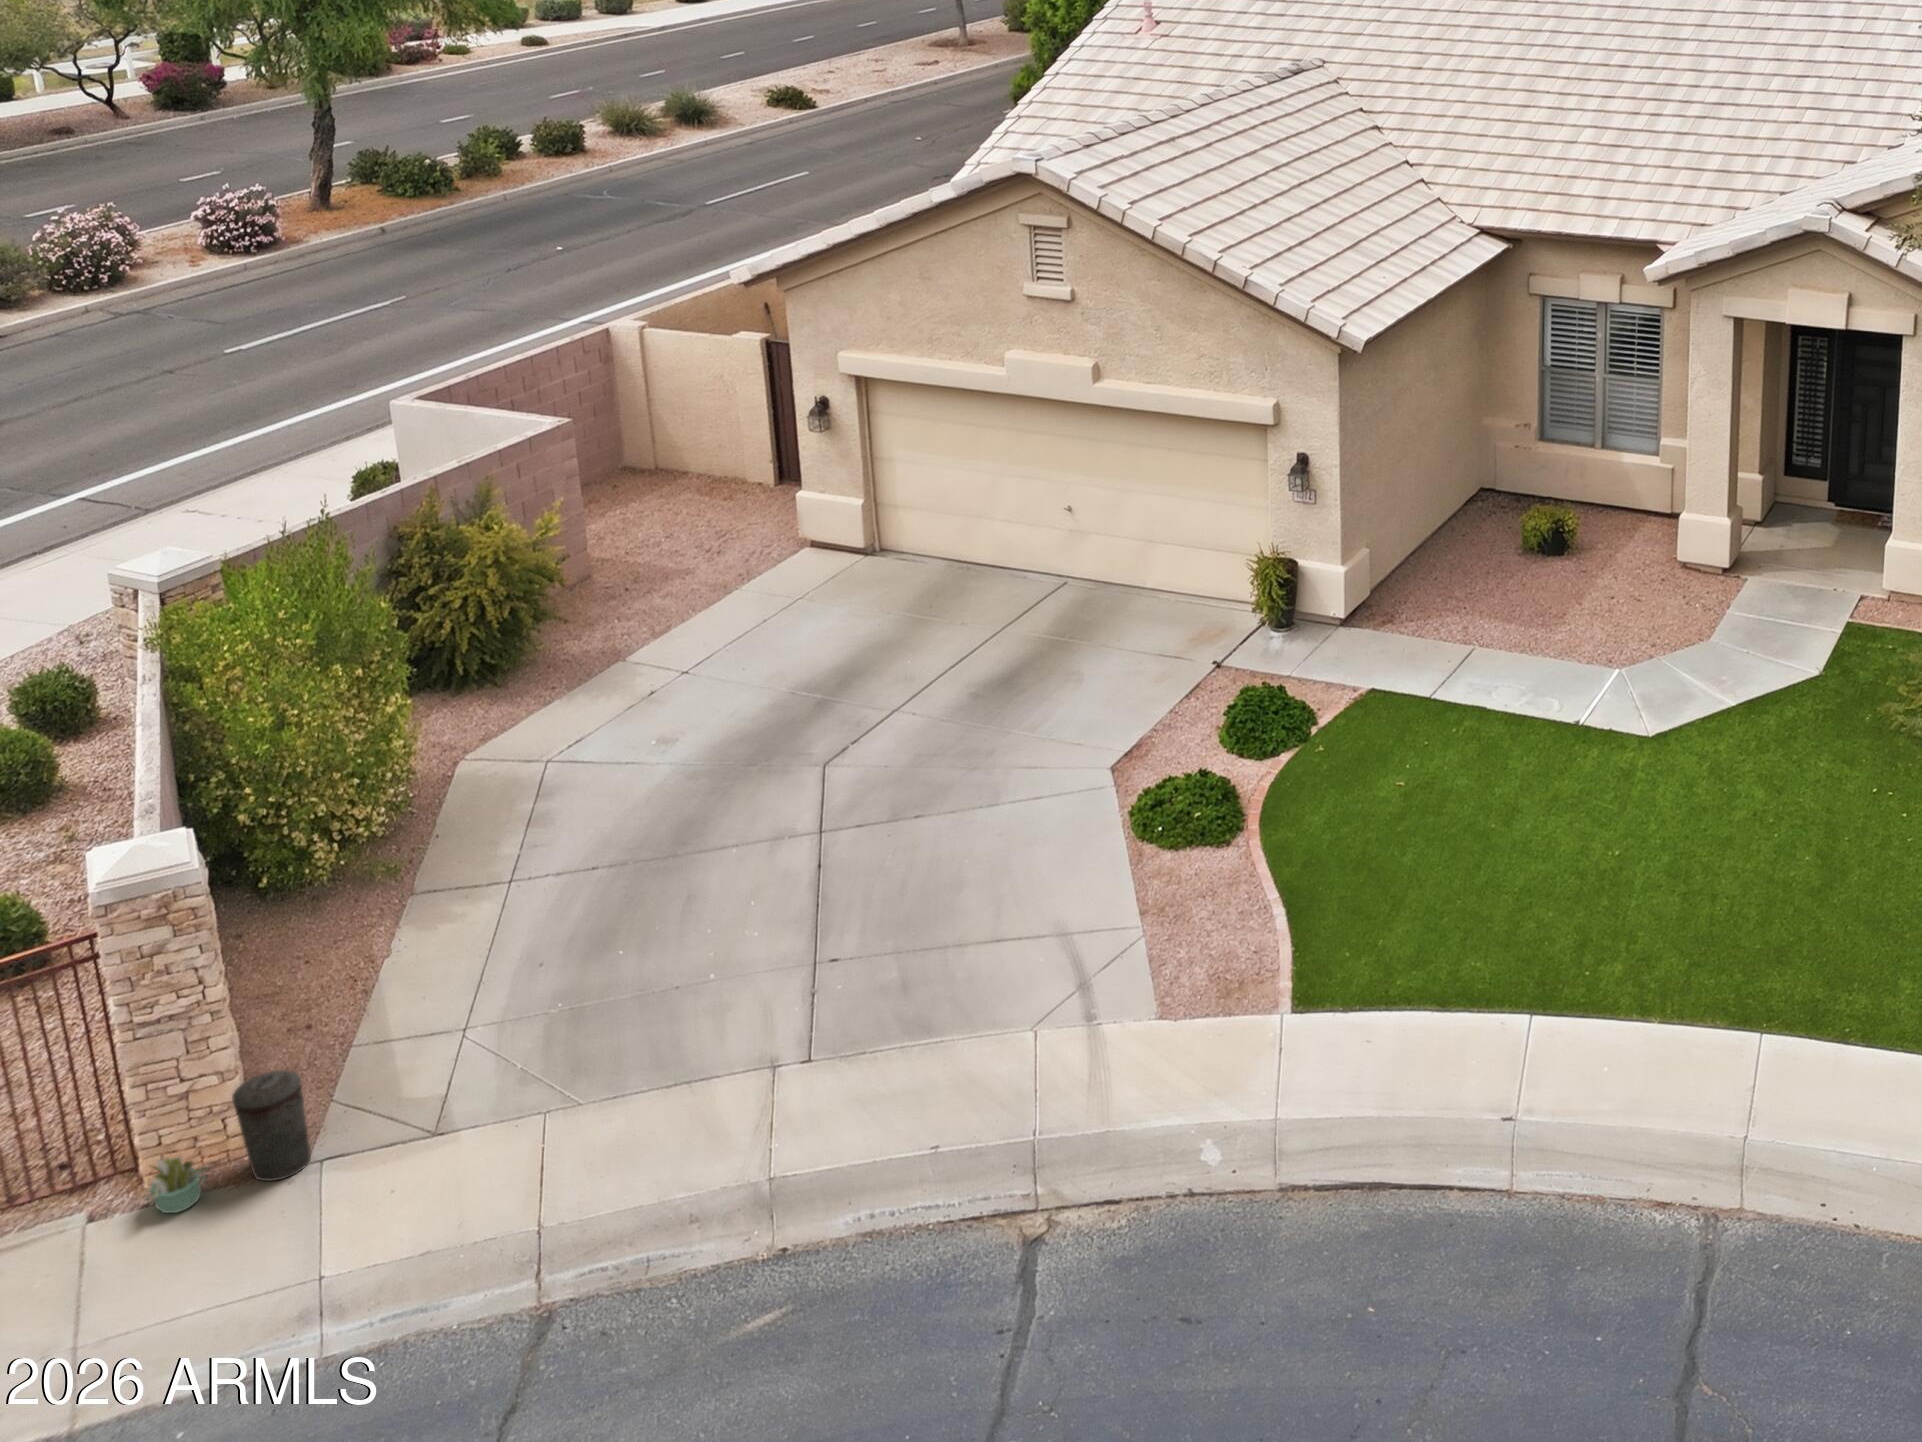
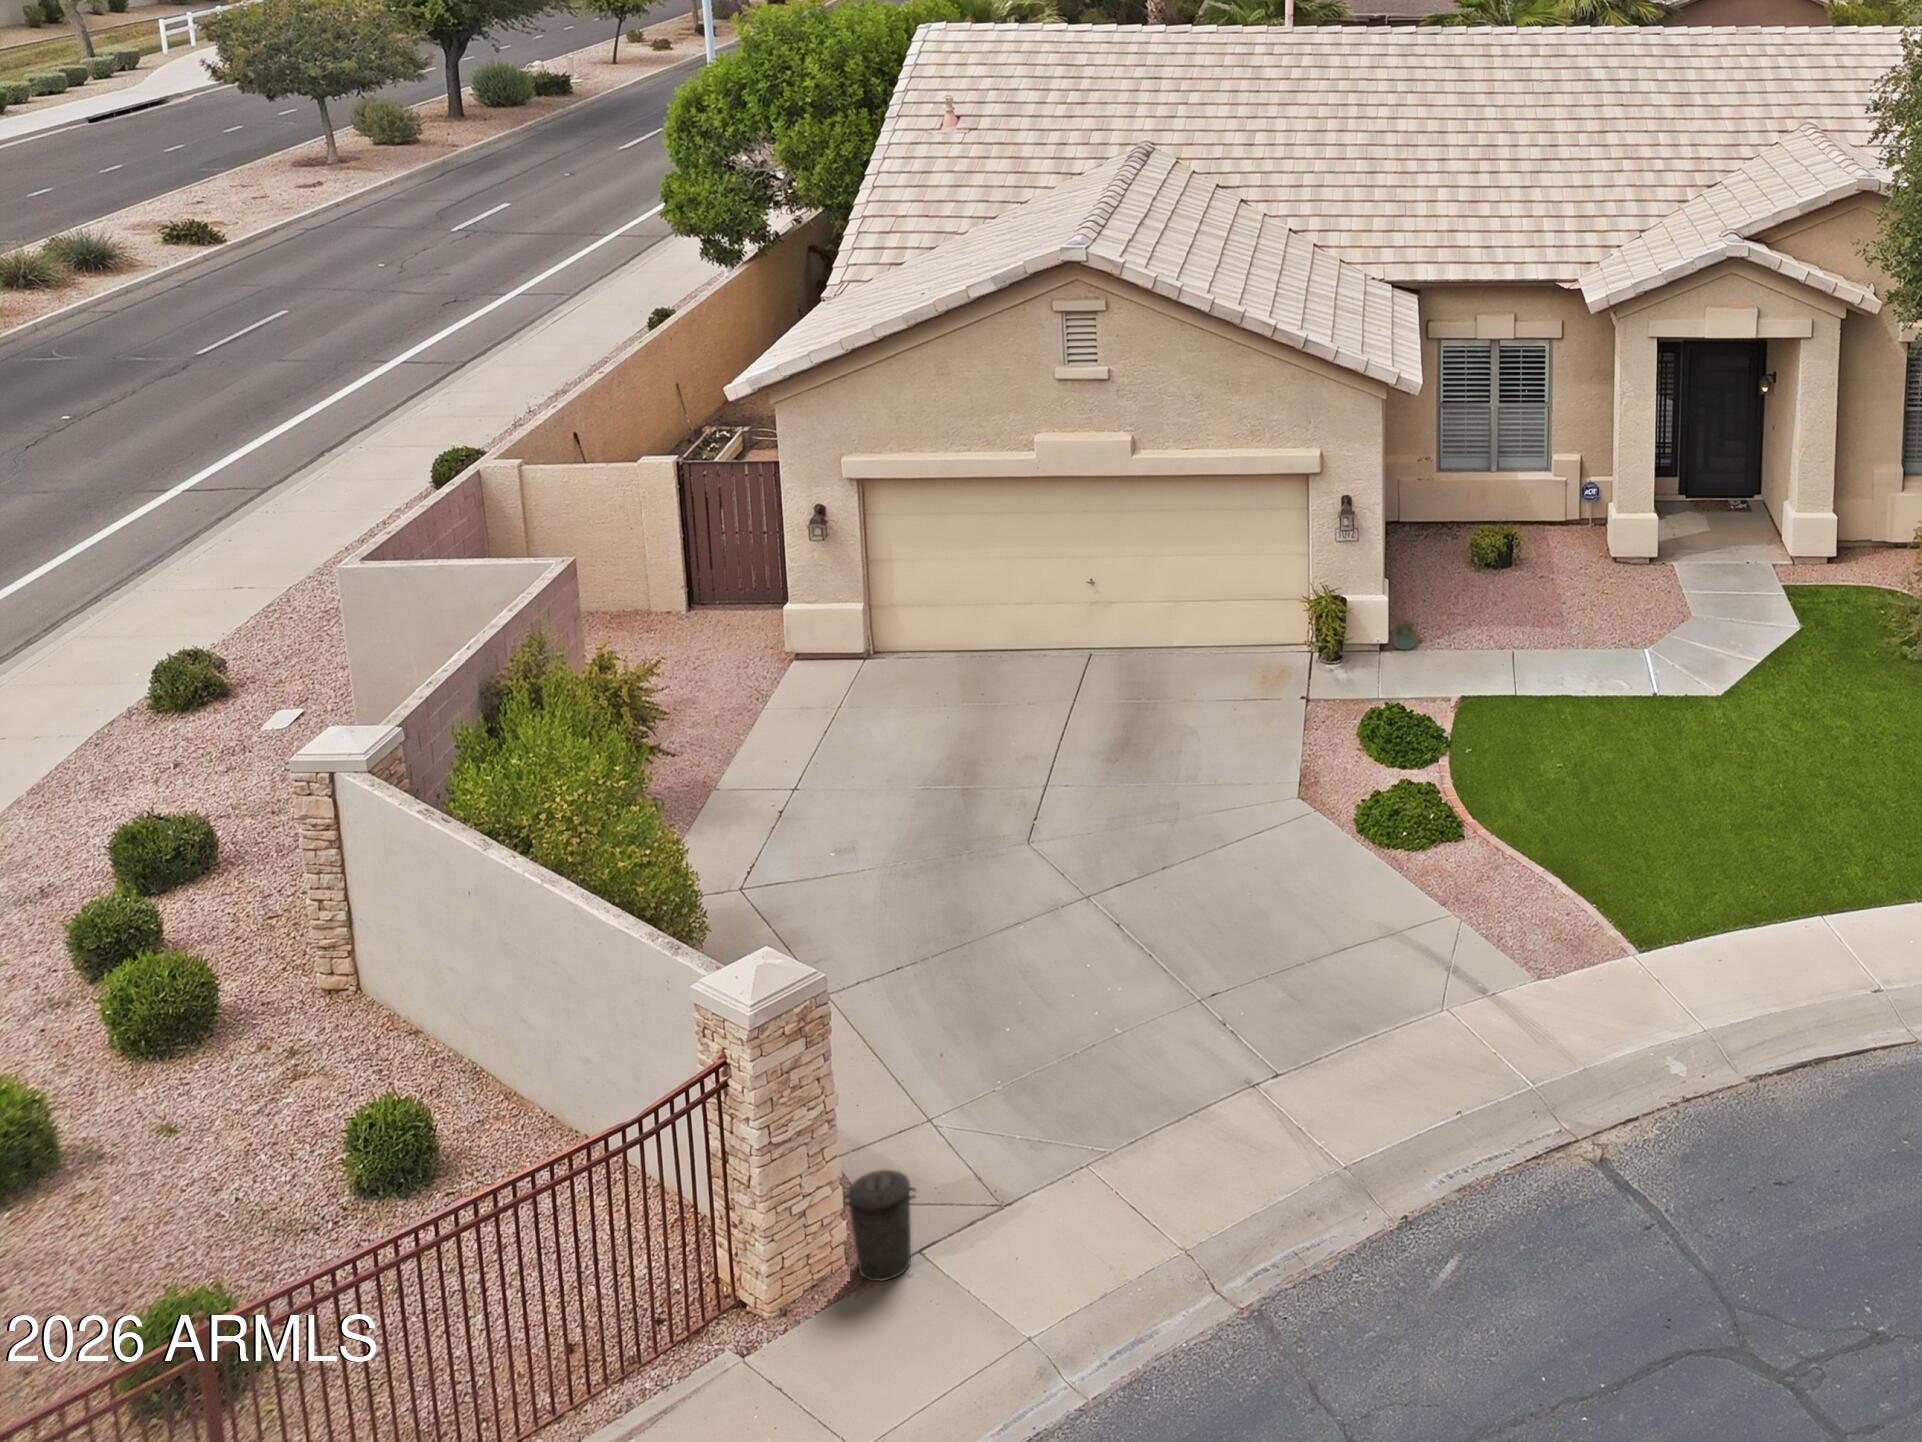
decorative plant: present [146,1157,208,1213] -> present [1391,620,1416,650]

